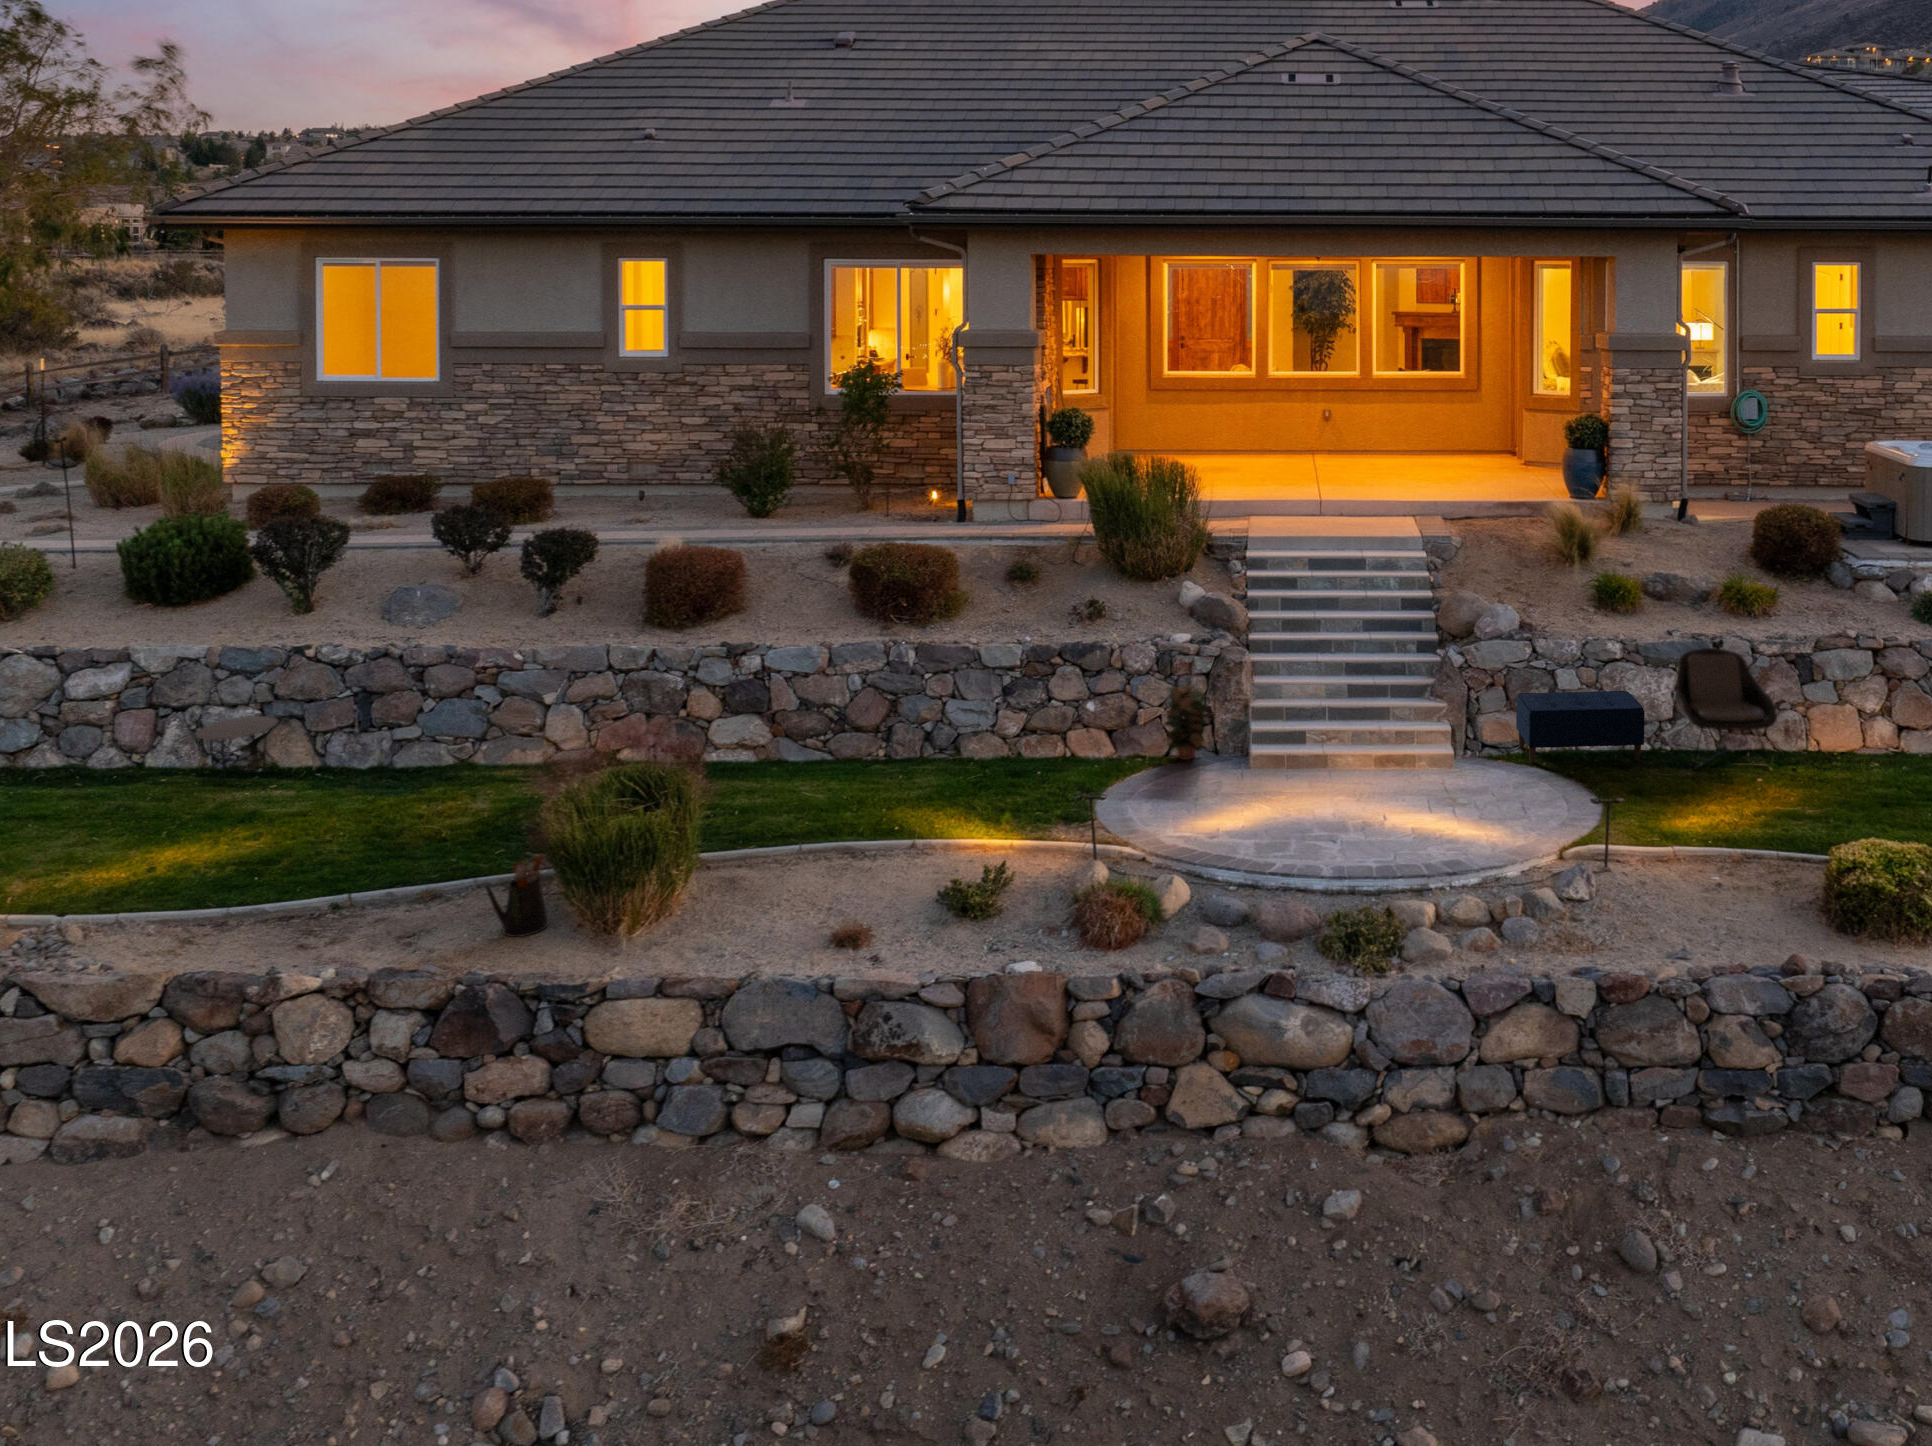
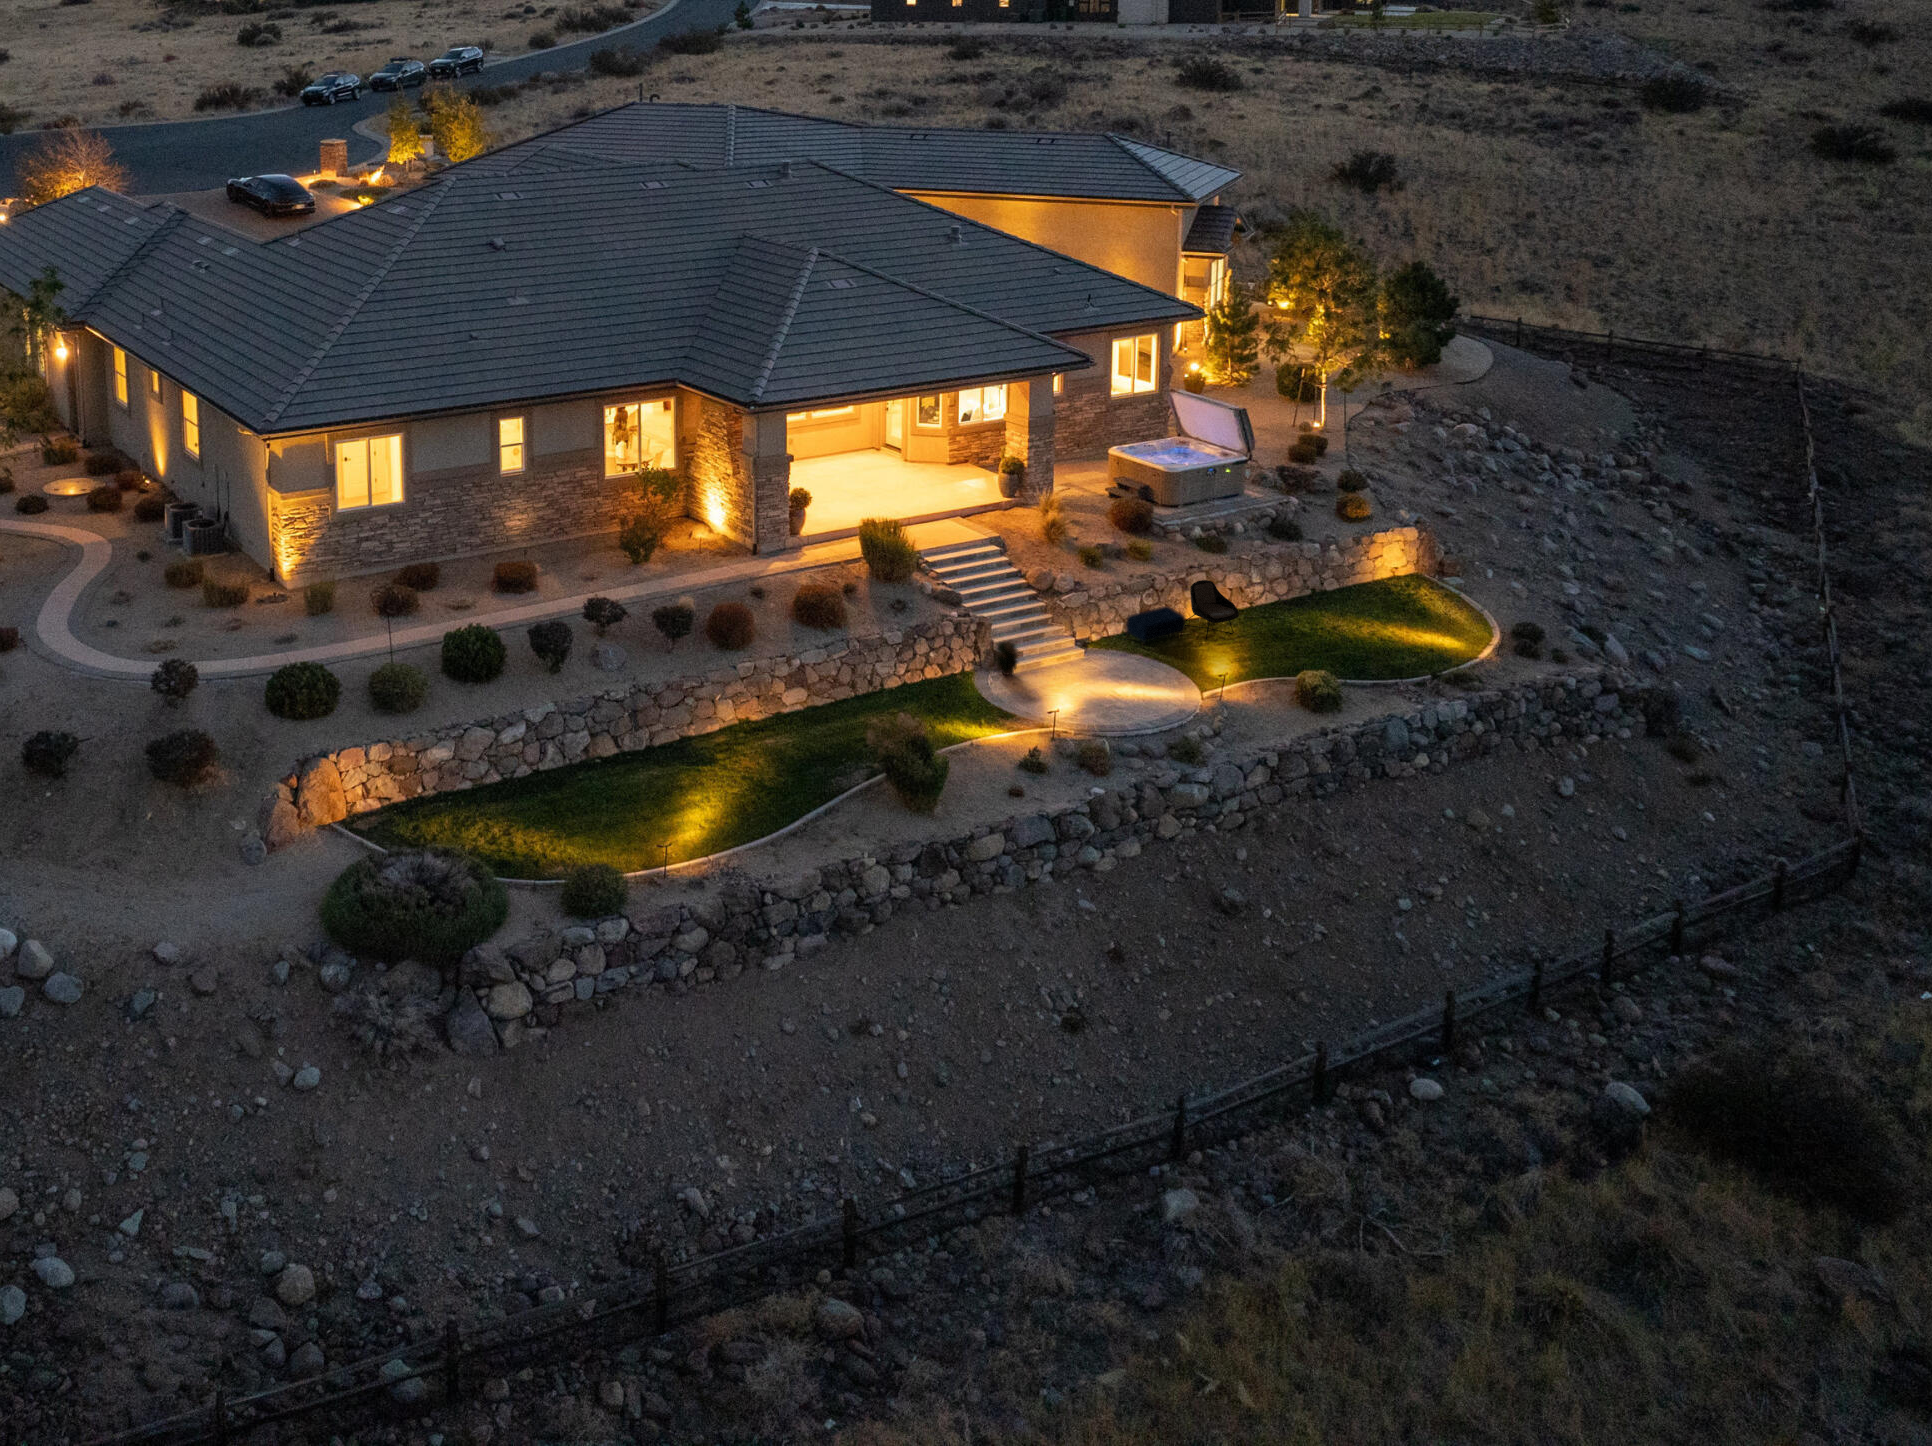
side table: present [196,716,278,784] -> none [582,740,618,780]
watering can: present [486,856,551,937] -> none [901,789,919,824]

